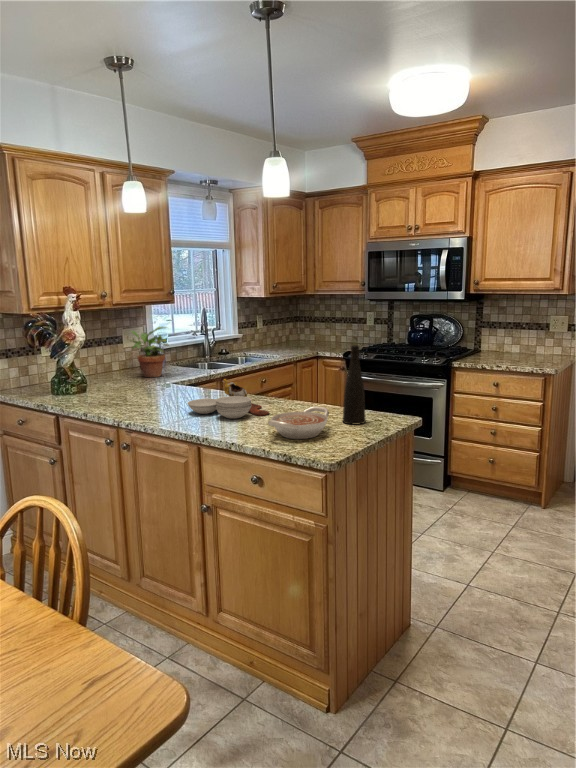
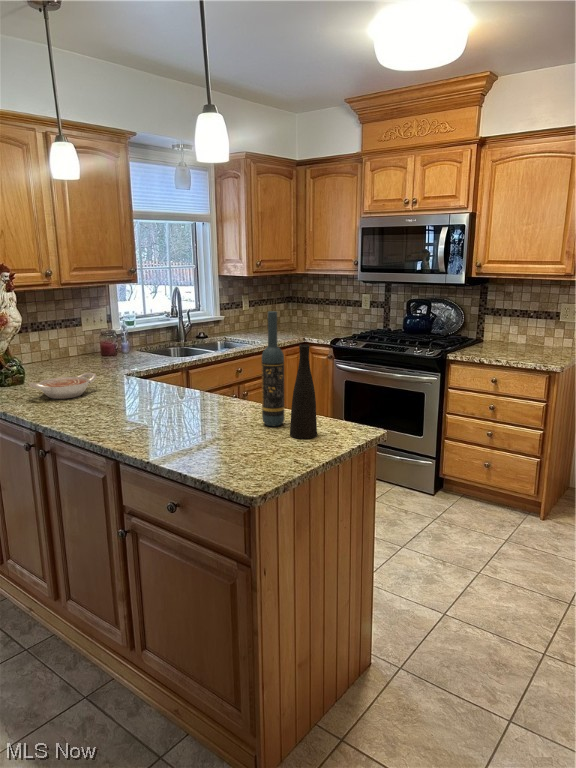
wine bottle: none [315,319,334,417] -> present [262,311,285,426]
potted plant: present [130,327,169,377] -> none [83,309,127,366]
cutting board: present [188,379,269,419] -> none [118,376,211,425]
bowl: present [268,406,329,439] -> present [29,372,96,399]

